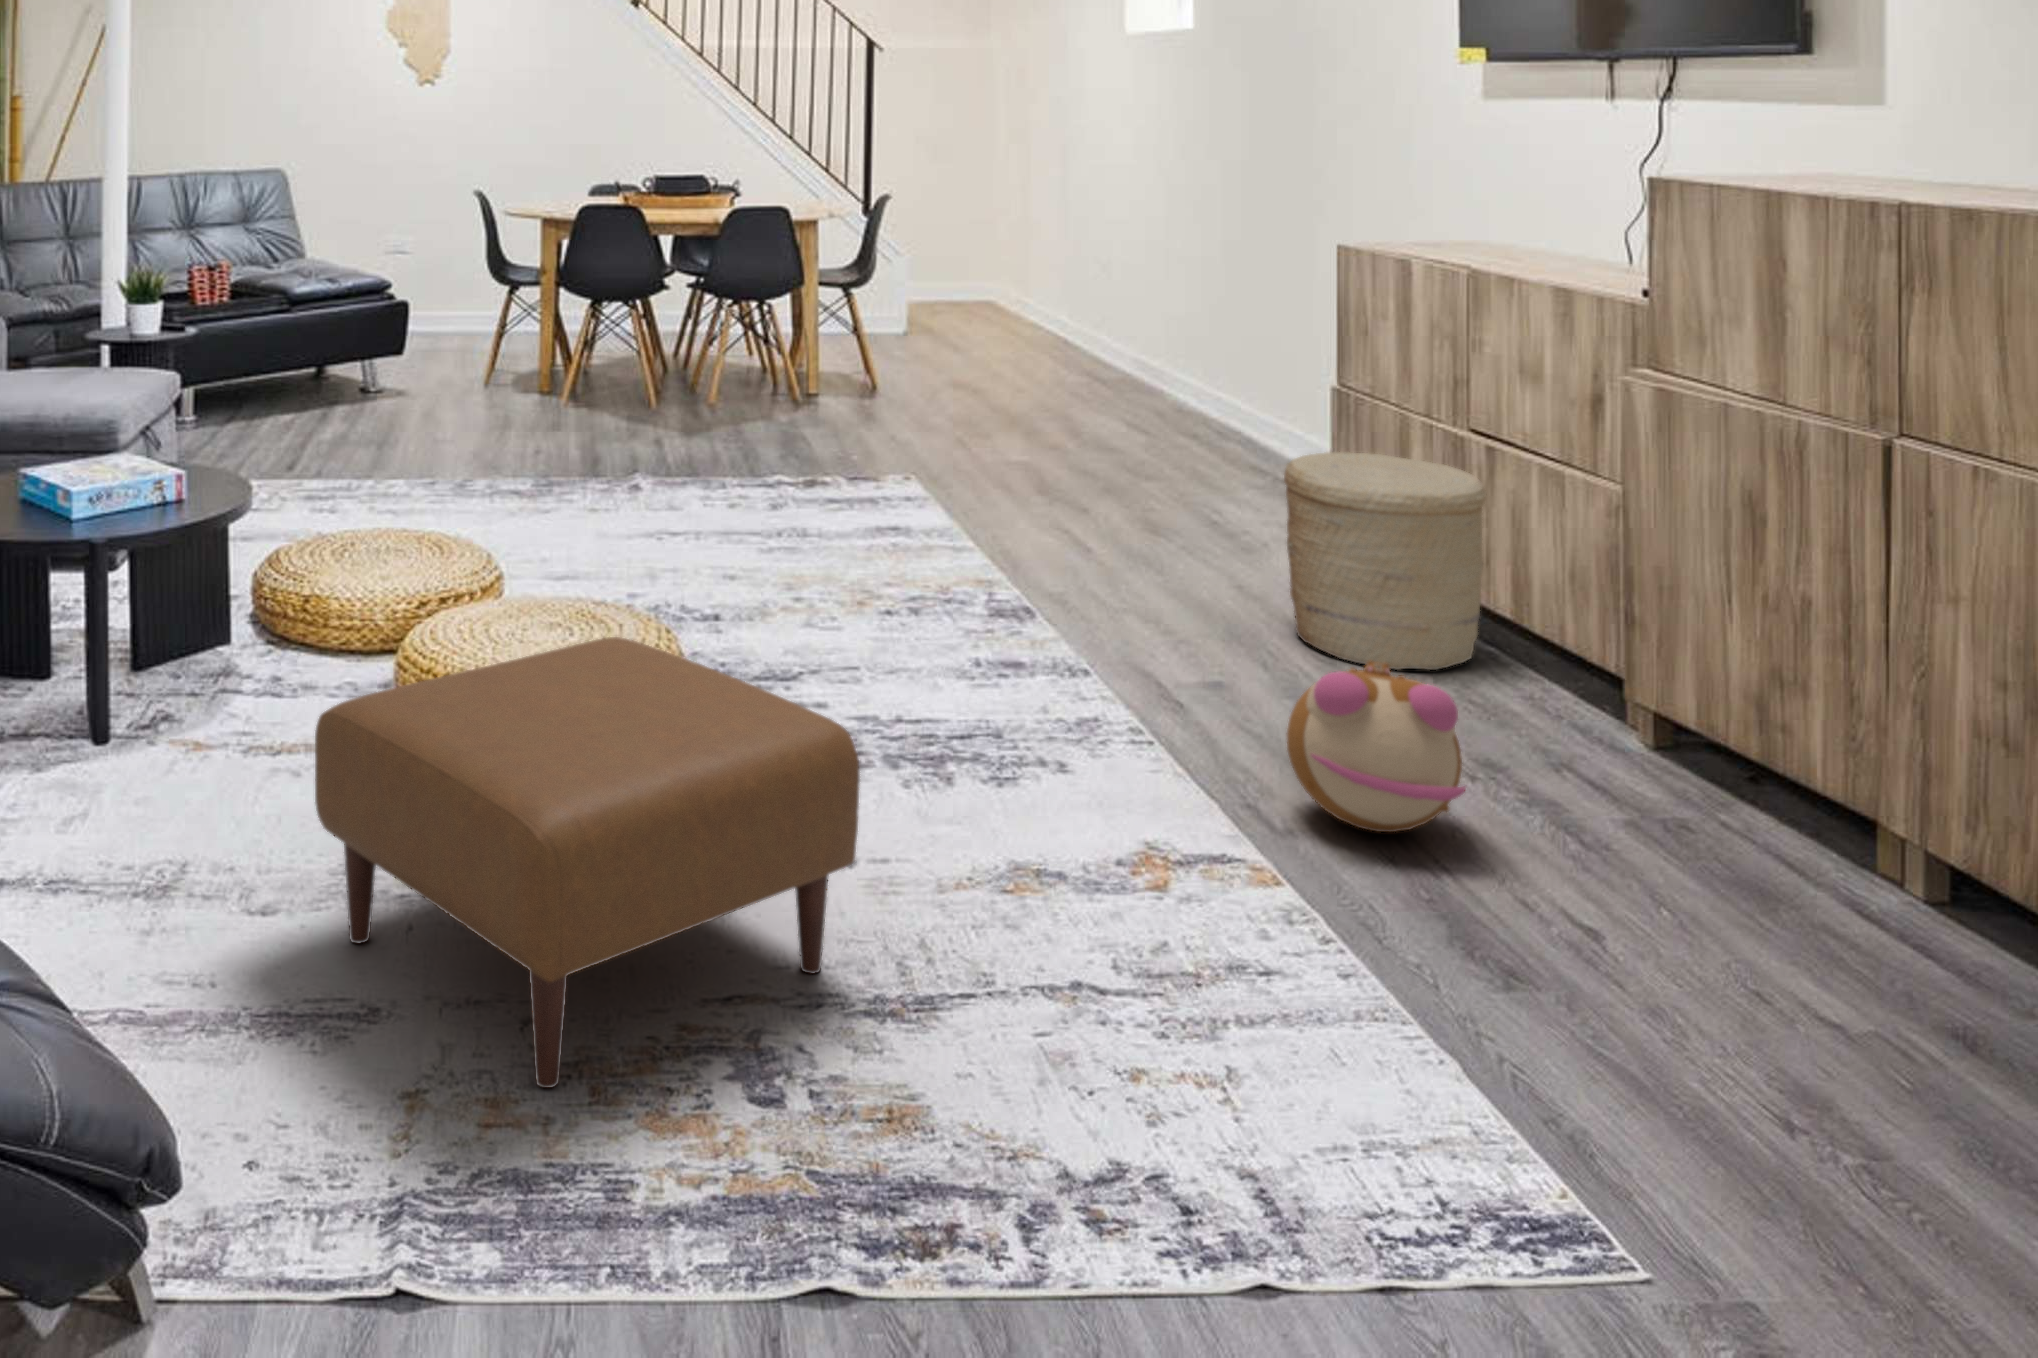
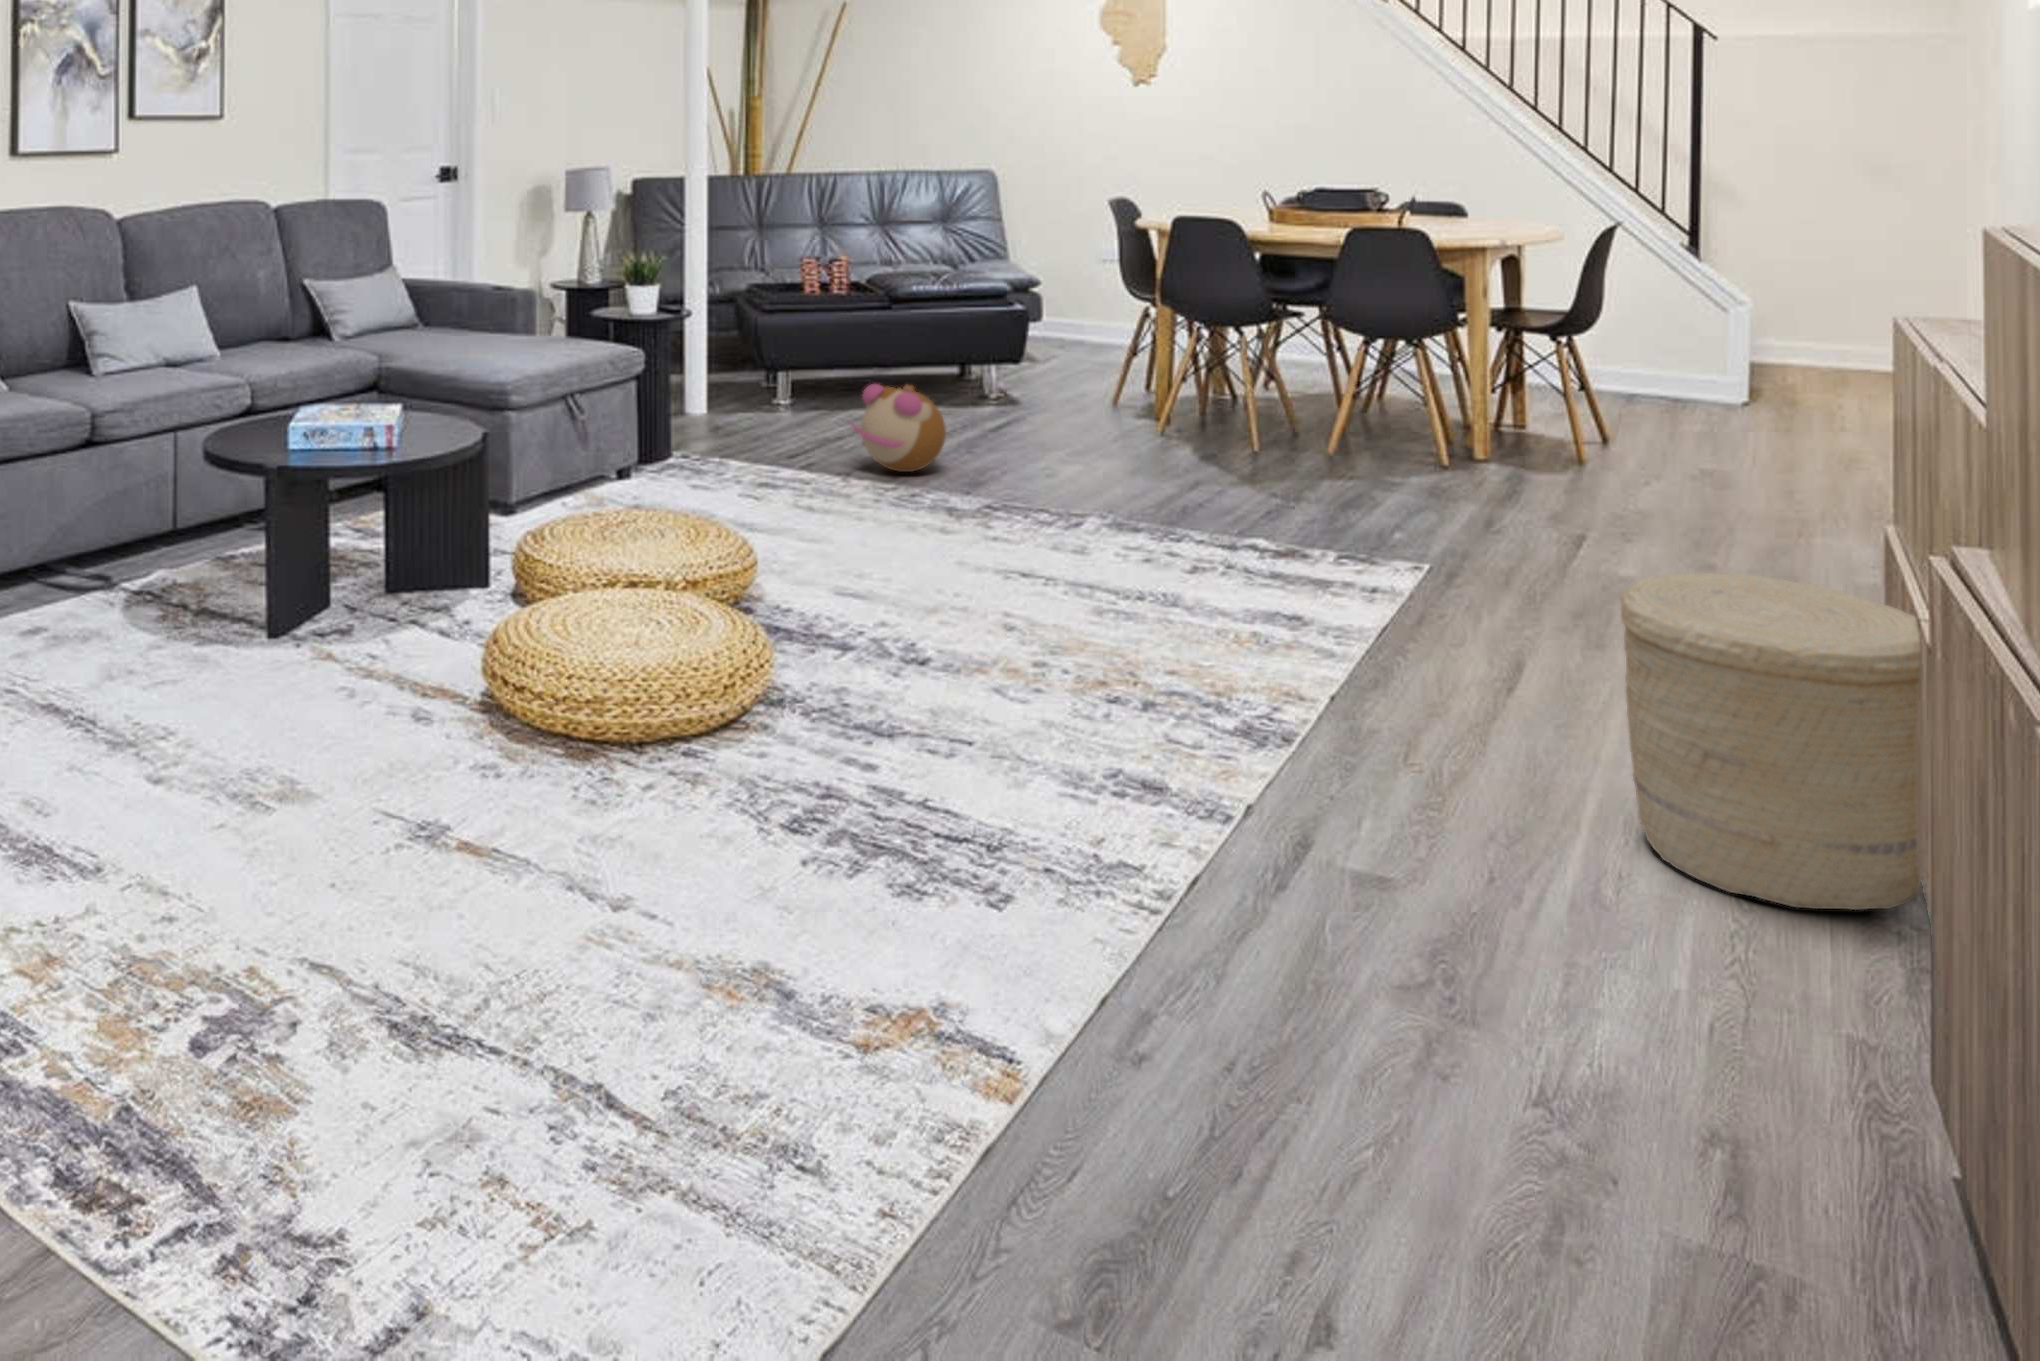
ottoman: present [315,637,860,1088] -> none [50,606,495,963]
plush toy: present [1286,661,1466,832] -> present [851,384,946,472]

